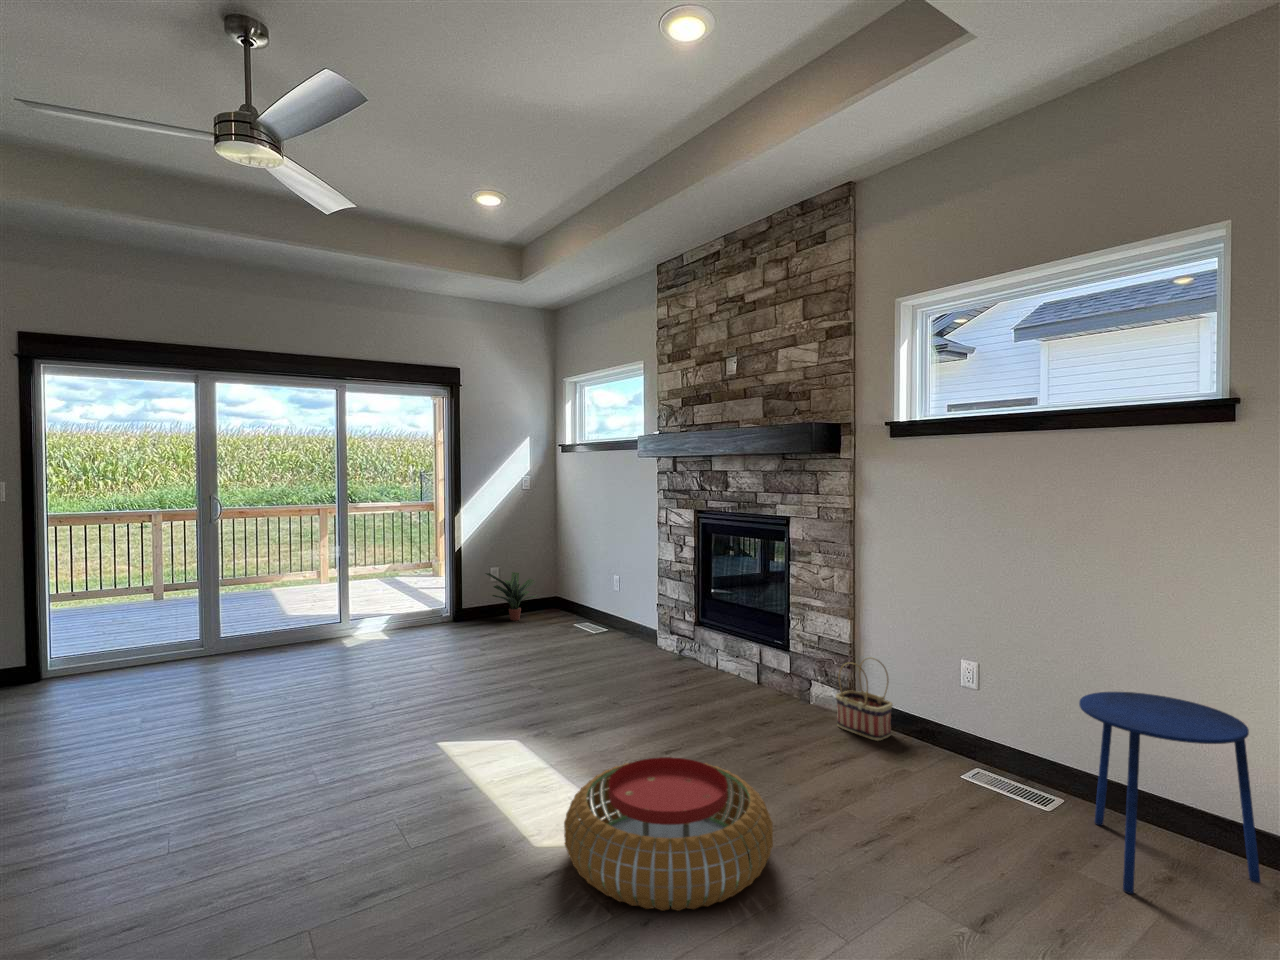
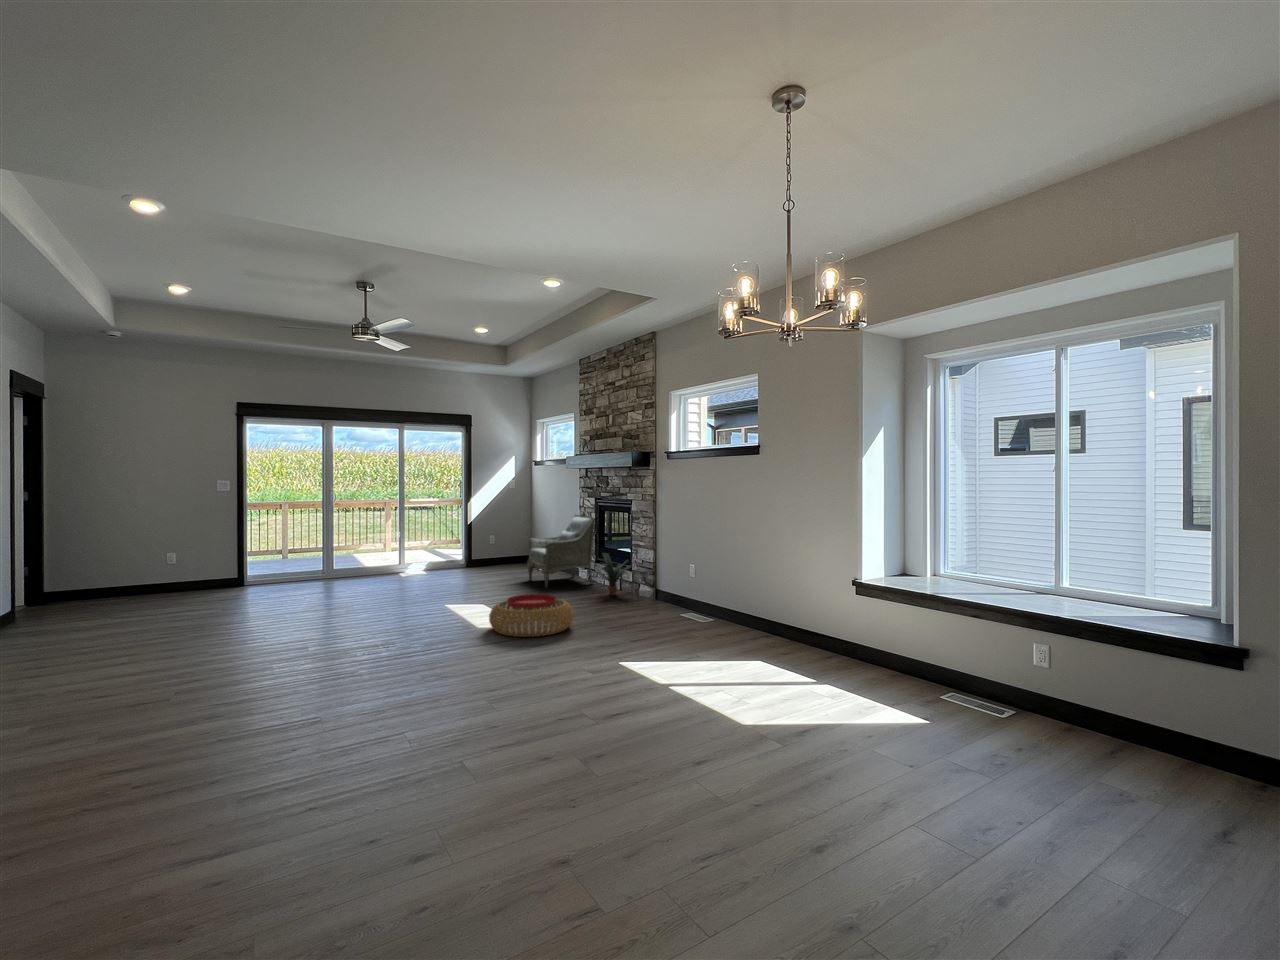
armchair: none [570,533,698,679] -> present [527,512,595,587]
potted plant: present [486,572,537,621] -> present [598,553,632,595]
basket: present [836,658,893,741] -> none [643,568,667,606]
side table: present [1079,692,1261,894] -> none [699,568,758,637]

